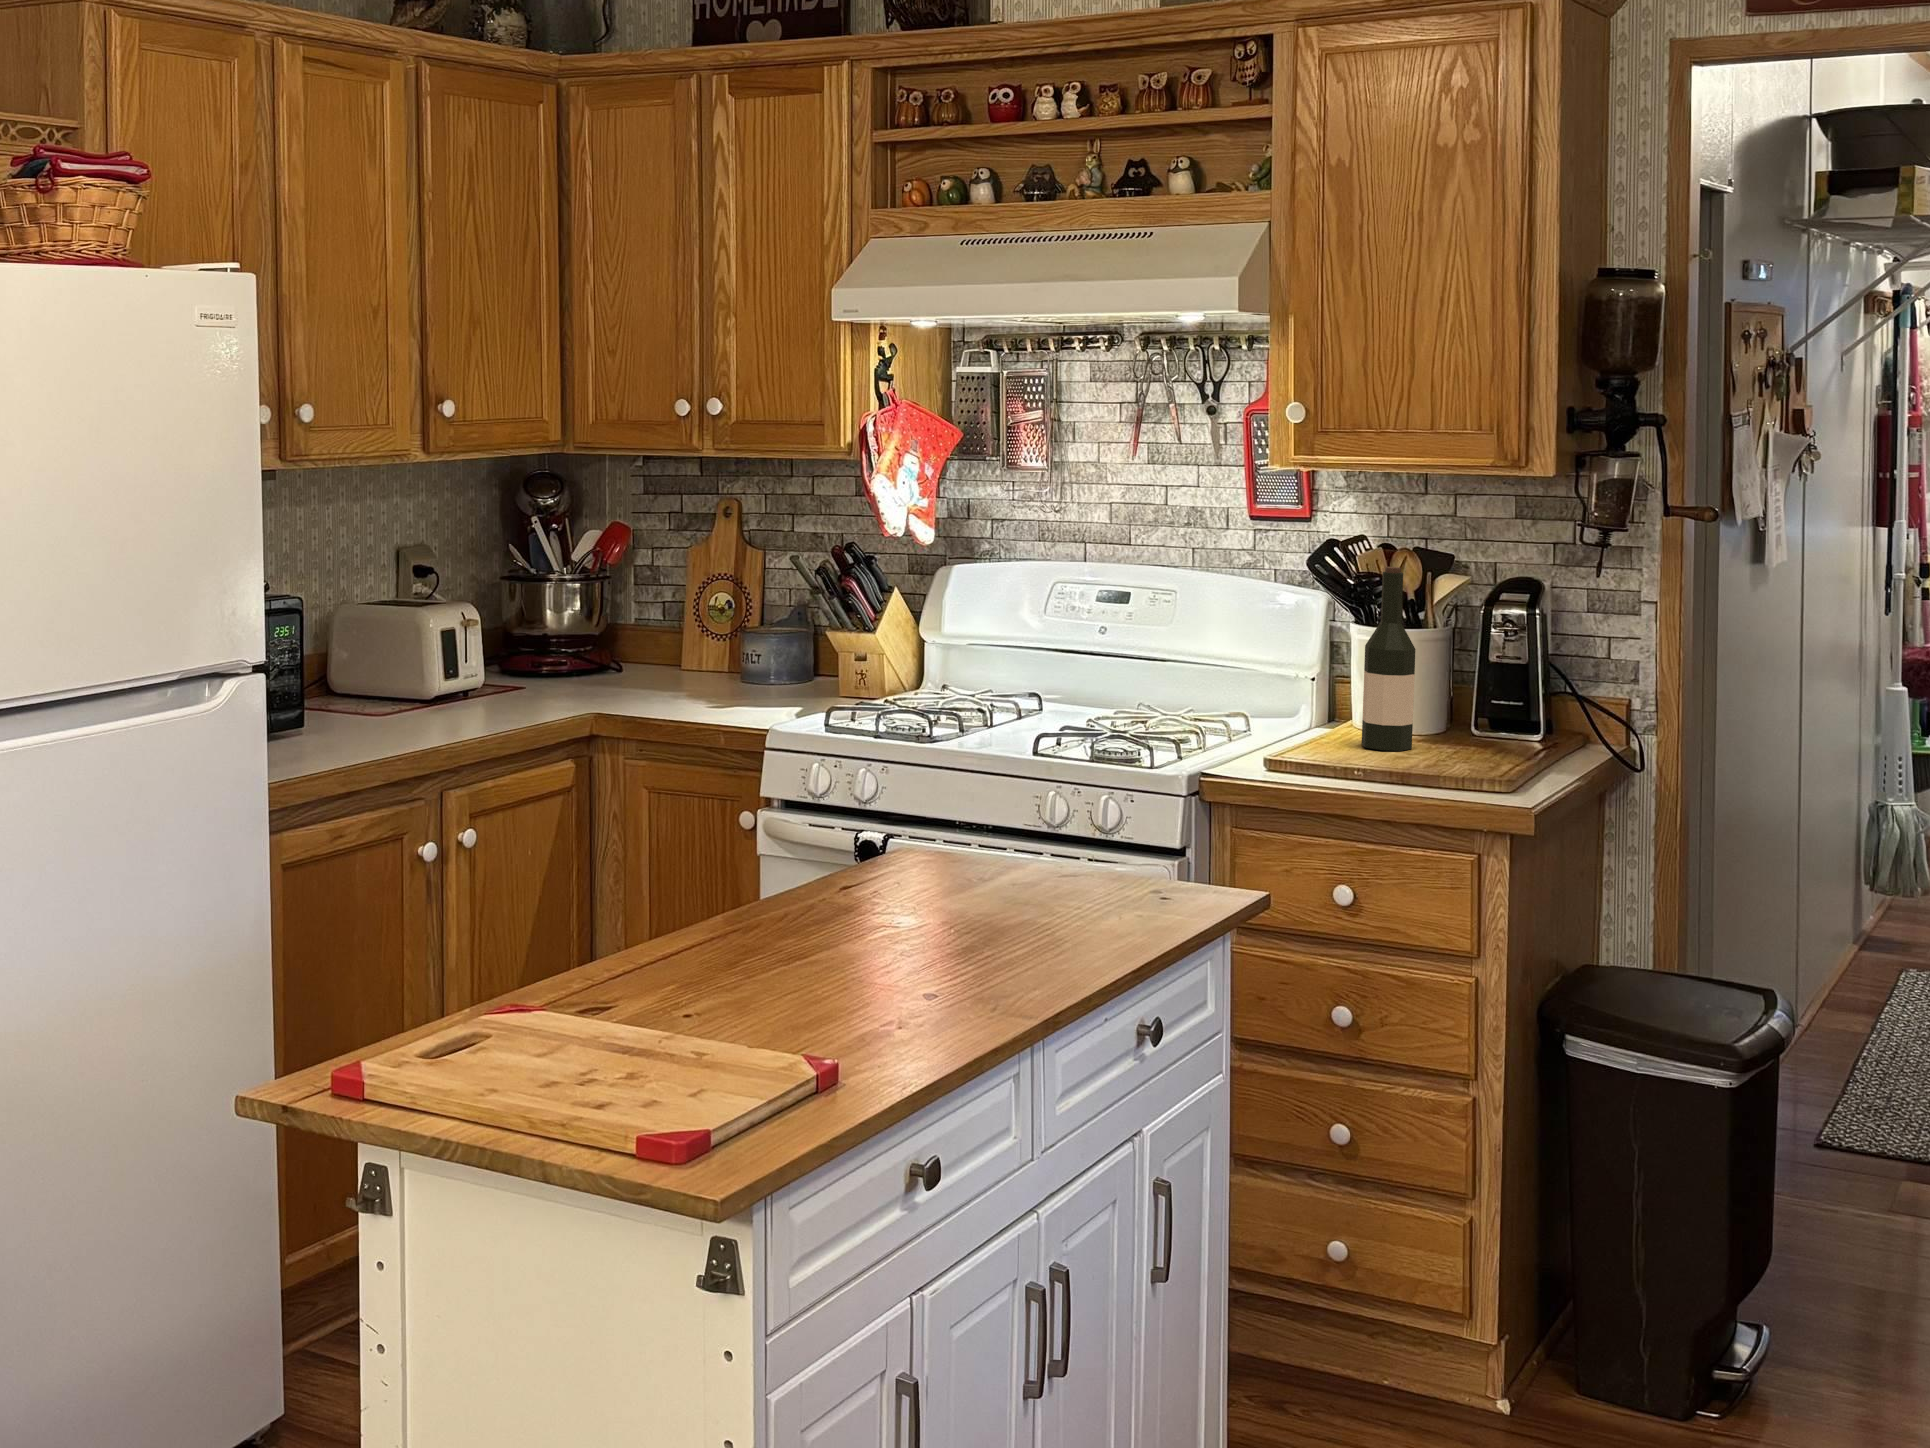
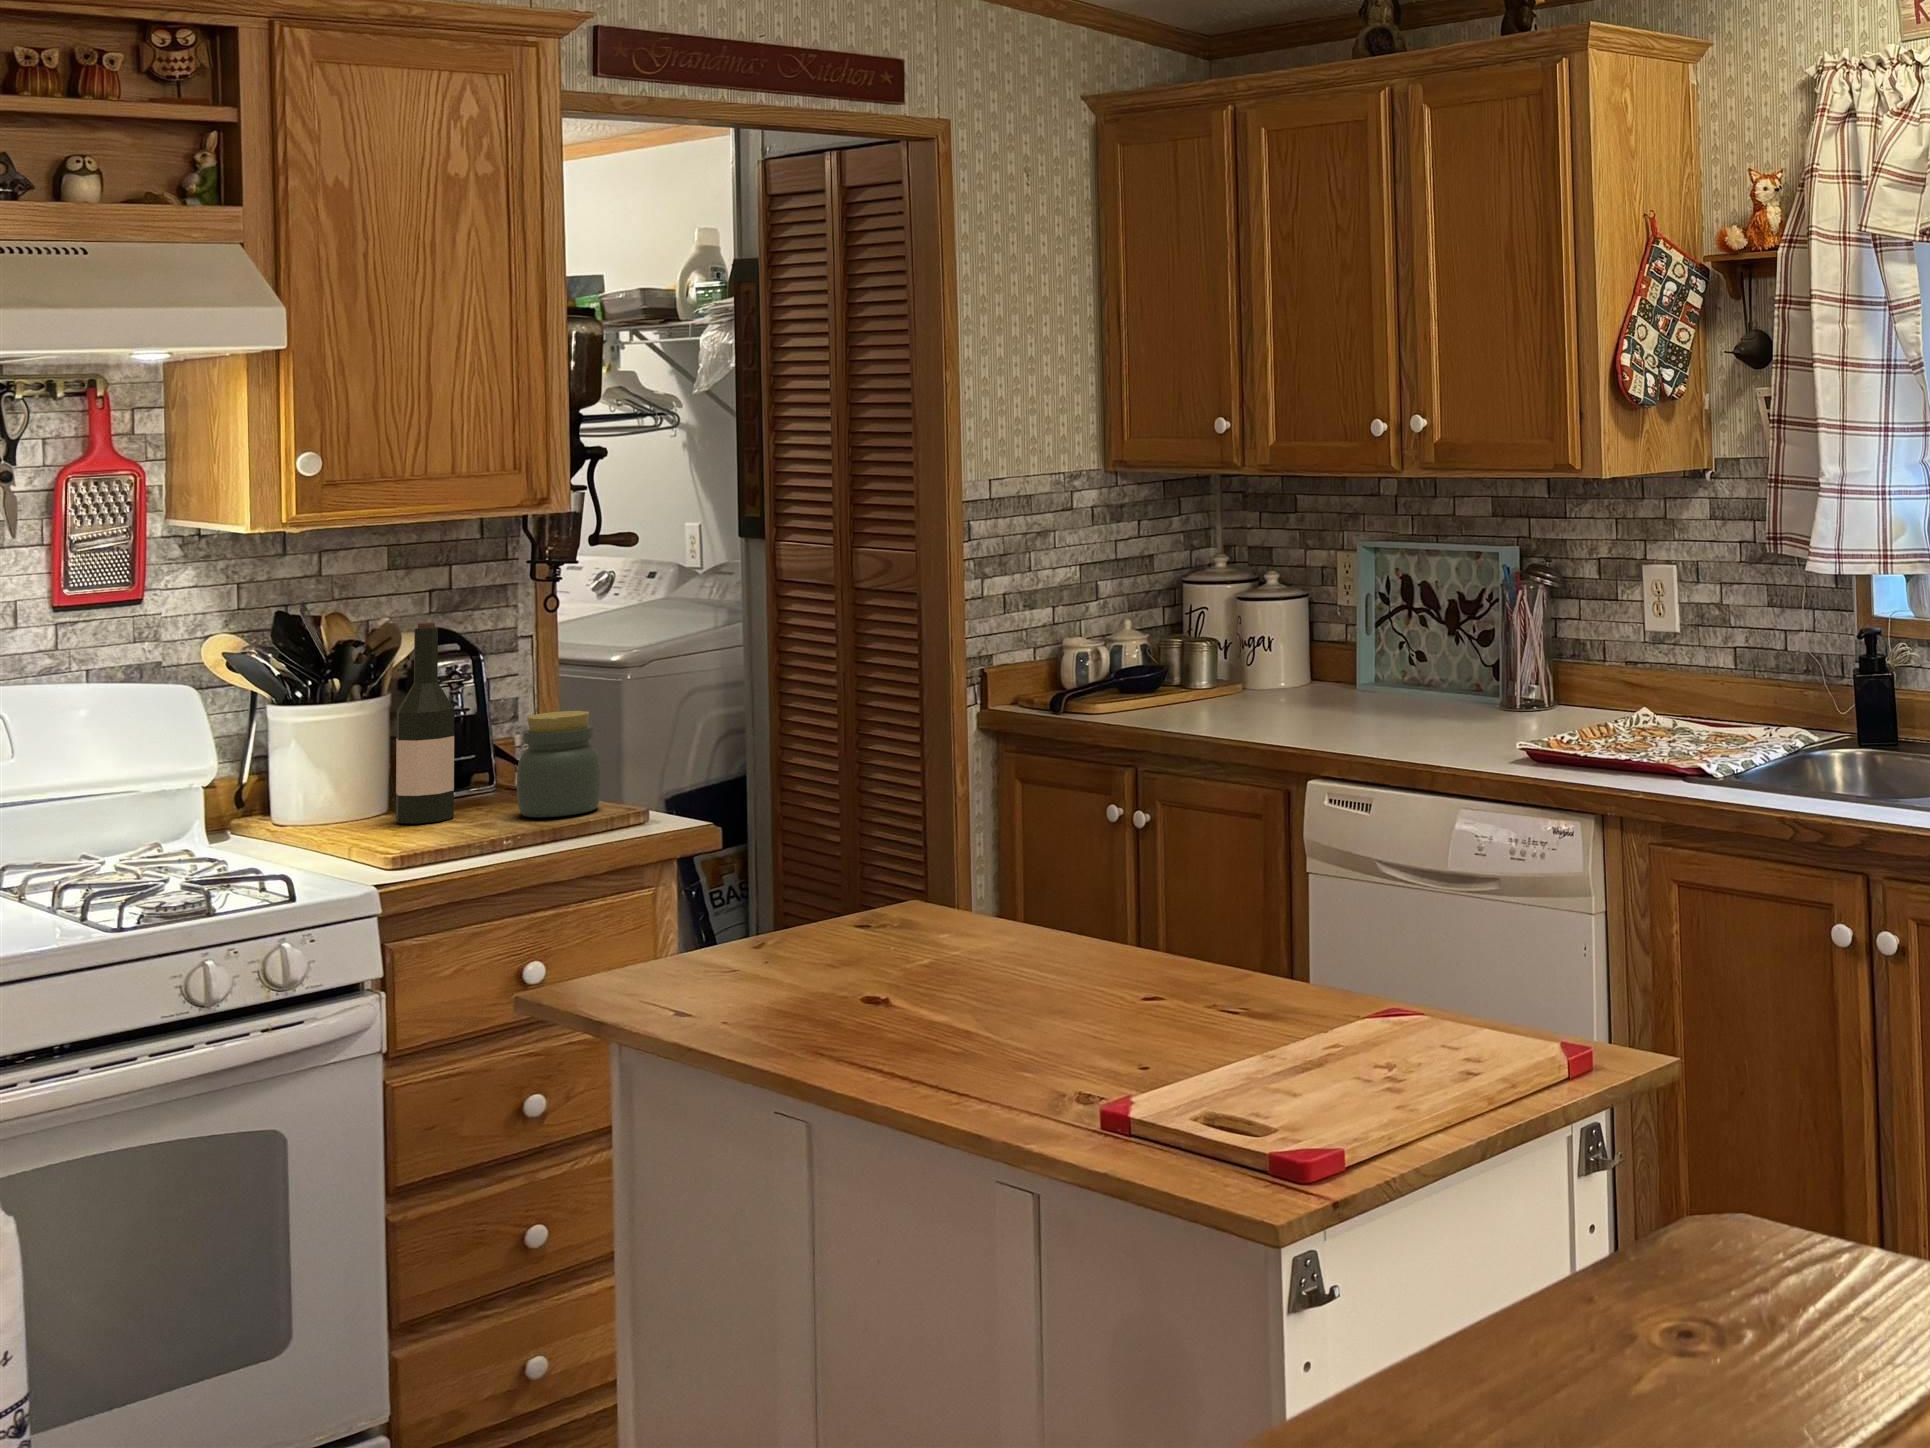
jar: none [1412,669,1490,771] -> present [517,711,601,817]

